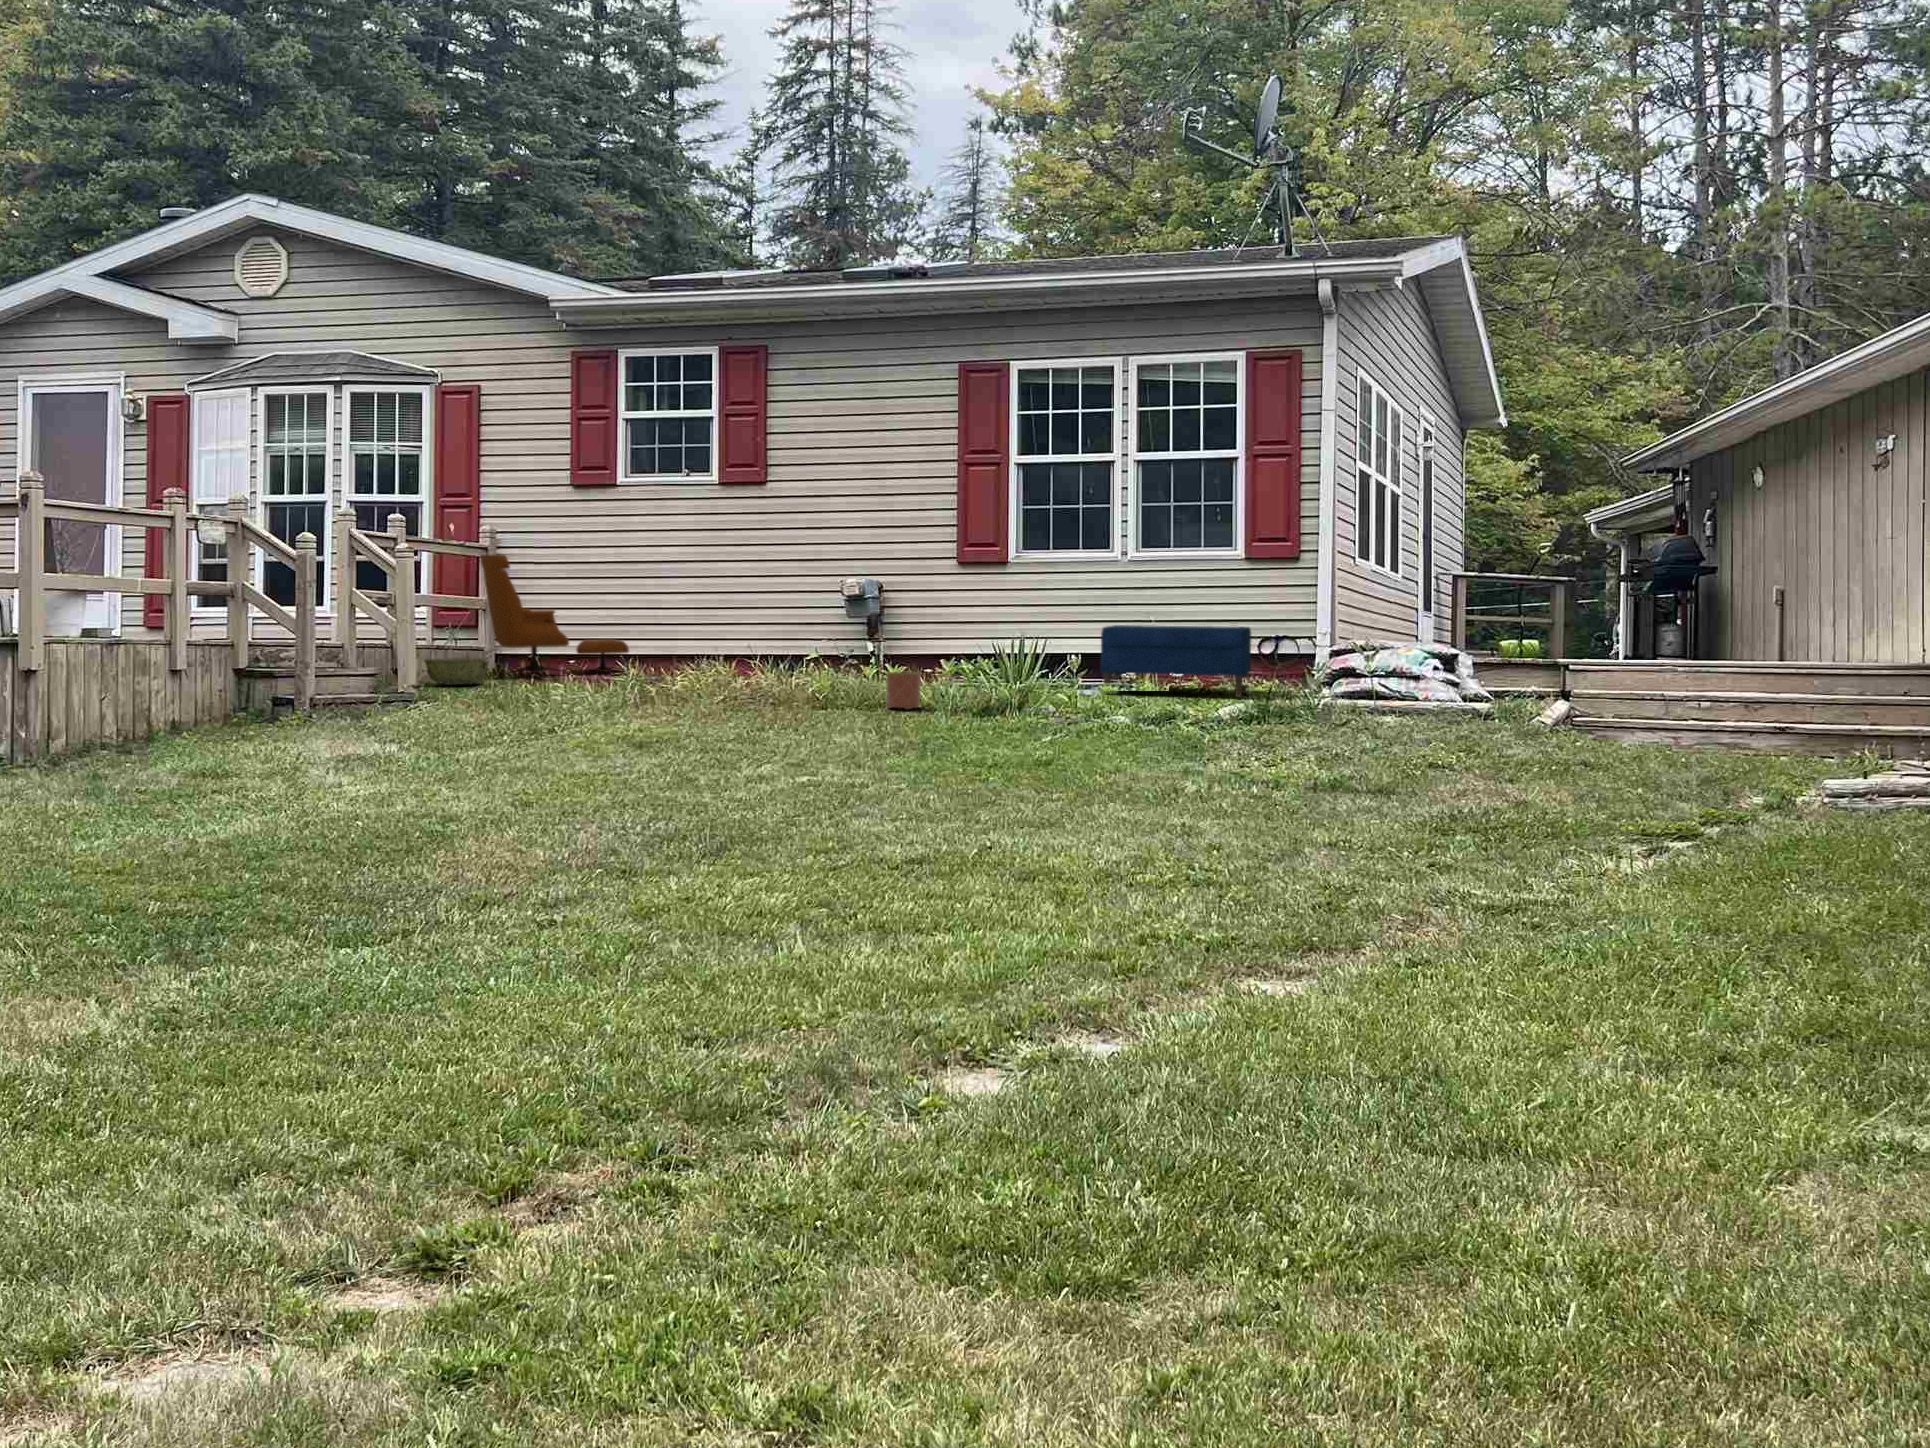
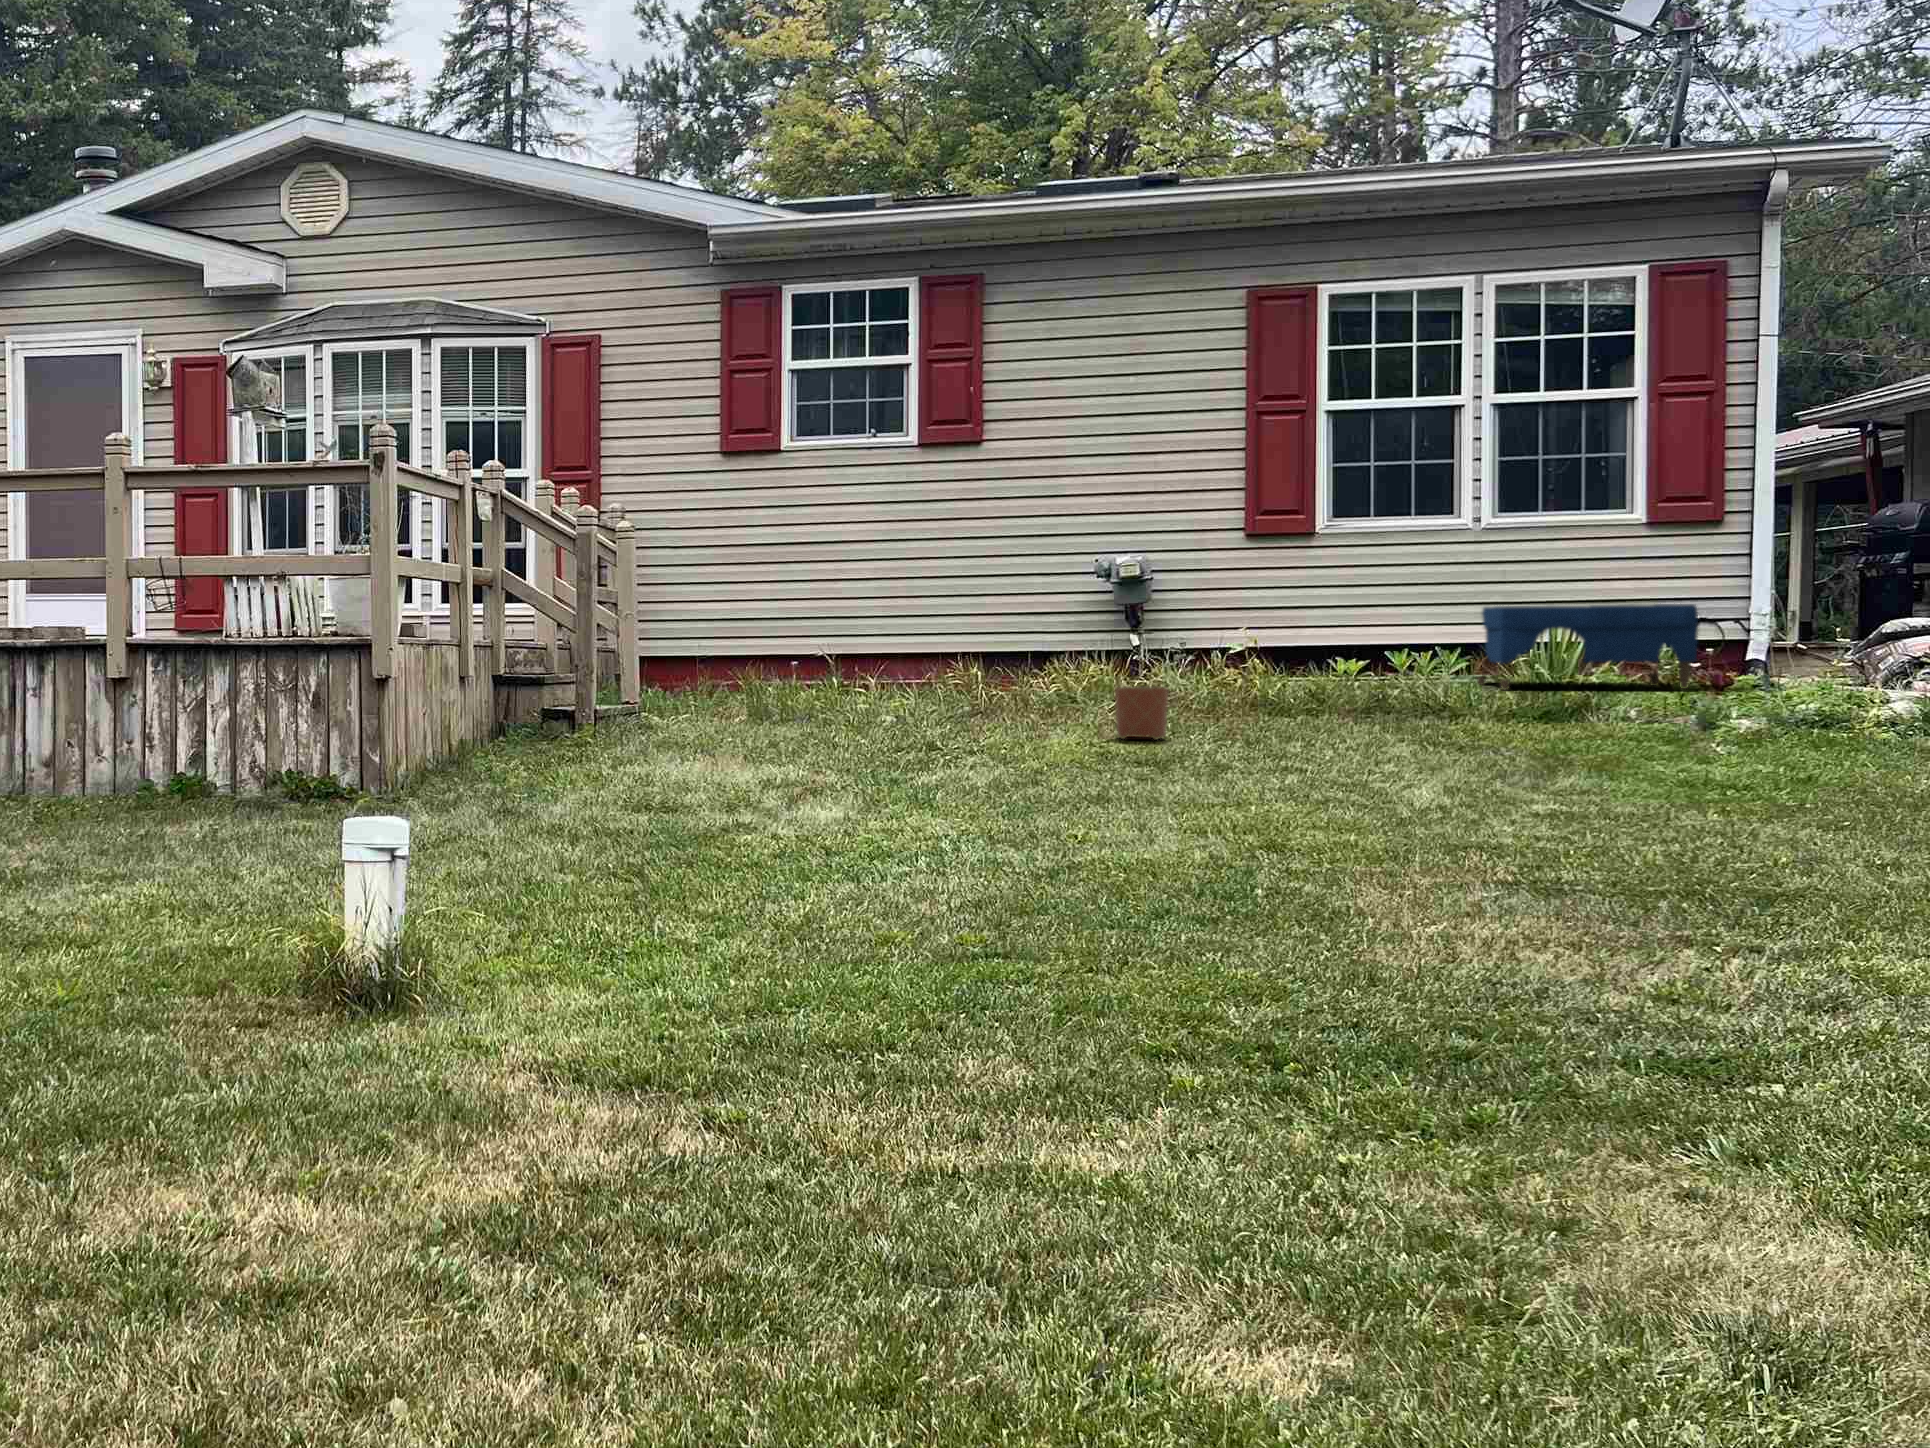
lounge chair: present [481,555,629,677] -> none [669,534,824,689]
woven basket: present [425,657,489,685] -> none [637,662,715,699]
planter: present [886,672,921,709] -> present [1115,686,1168,740]

